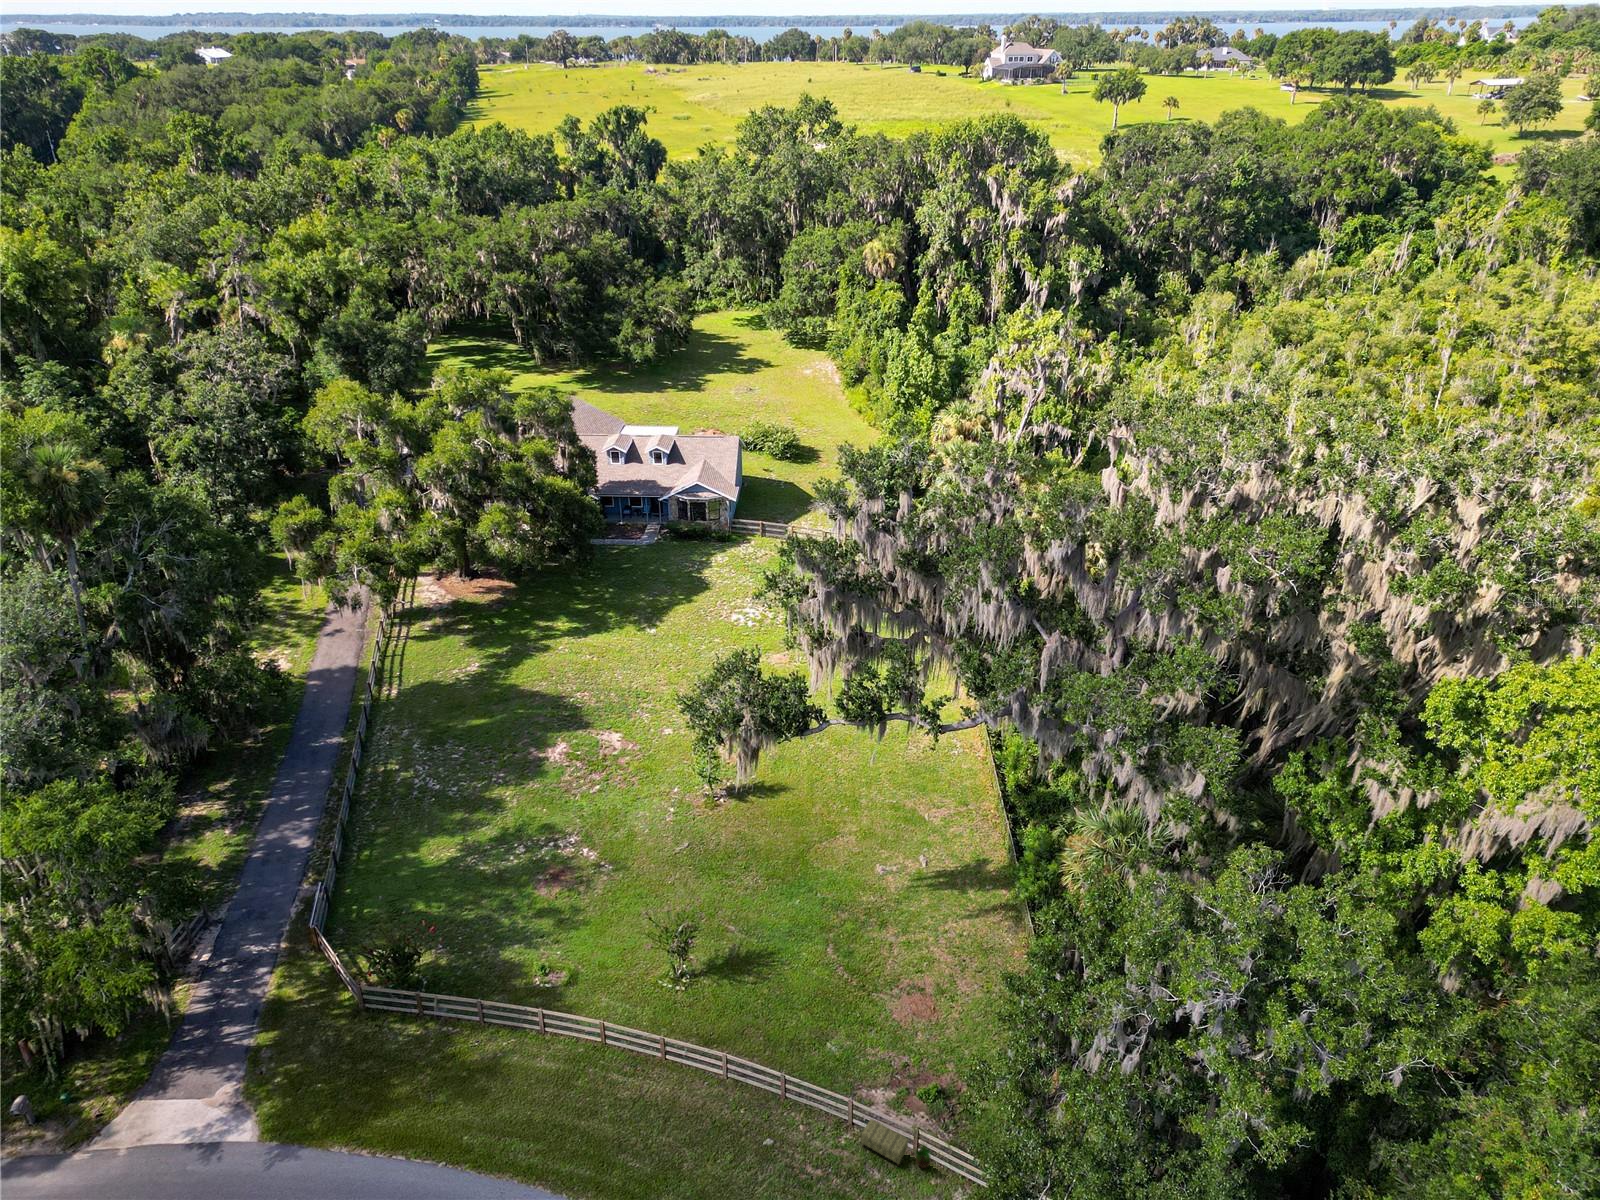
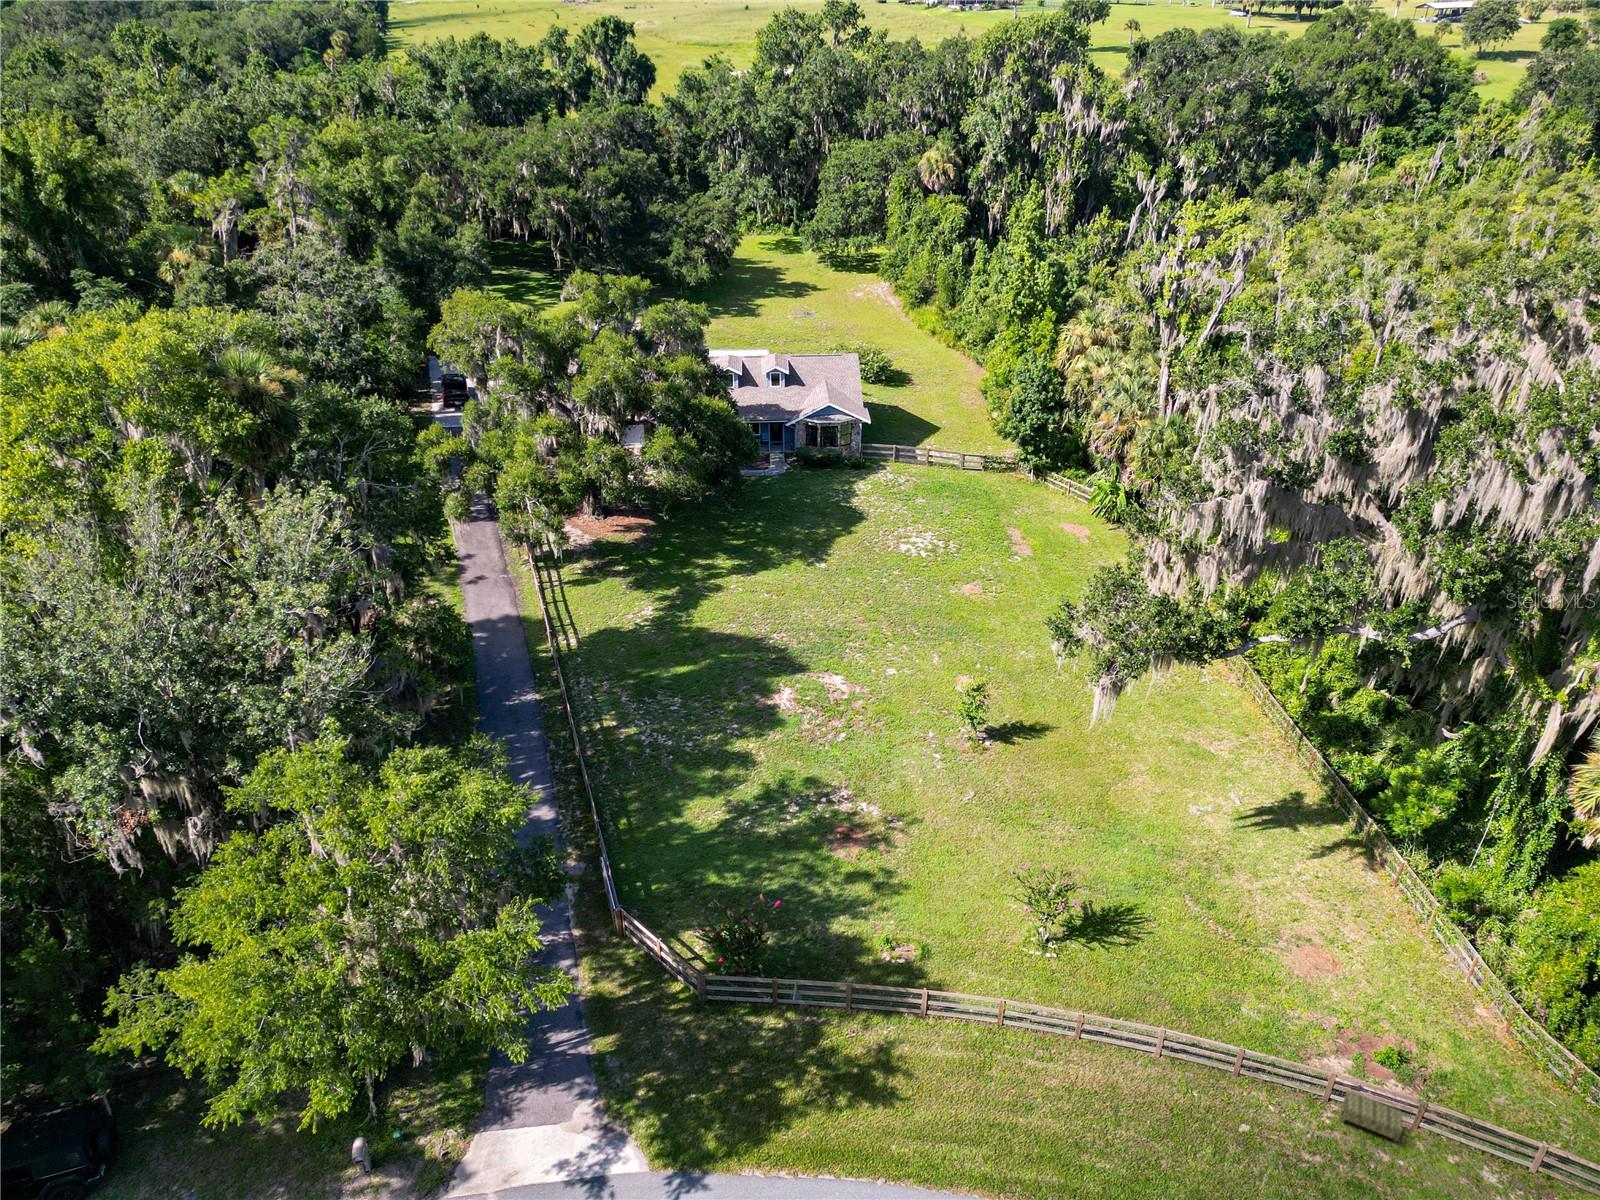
potted tree: present [914,1144,930,1168] -> none [1412,1114,1443,1143]

